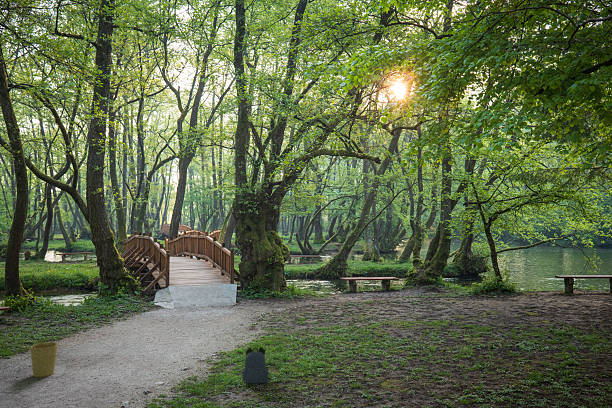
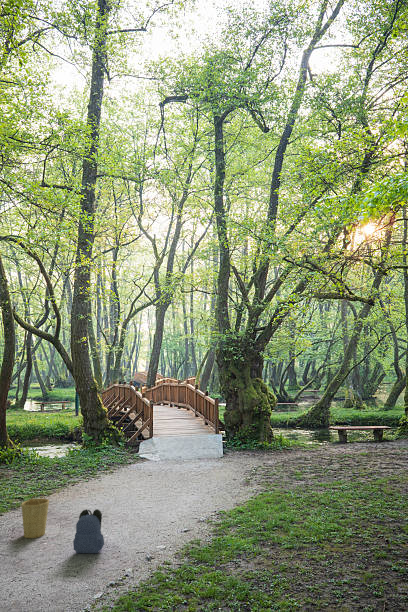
backpack: present [242,347,268,384] -> present [73,509,104,553]

